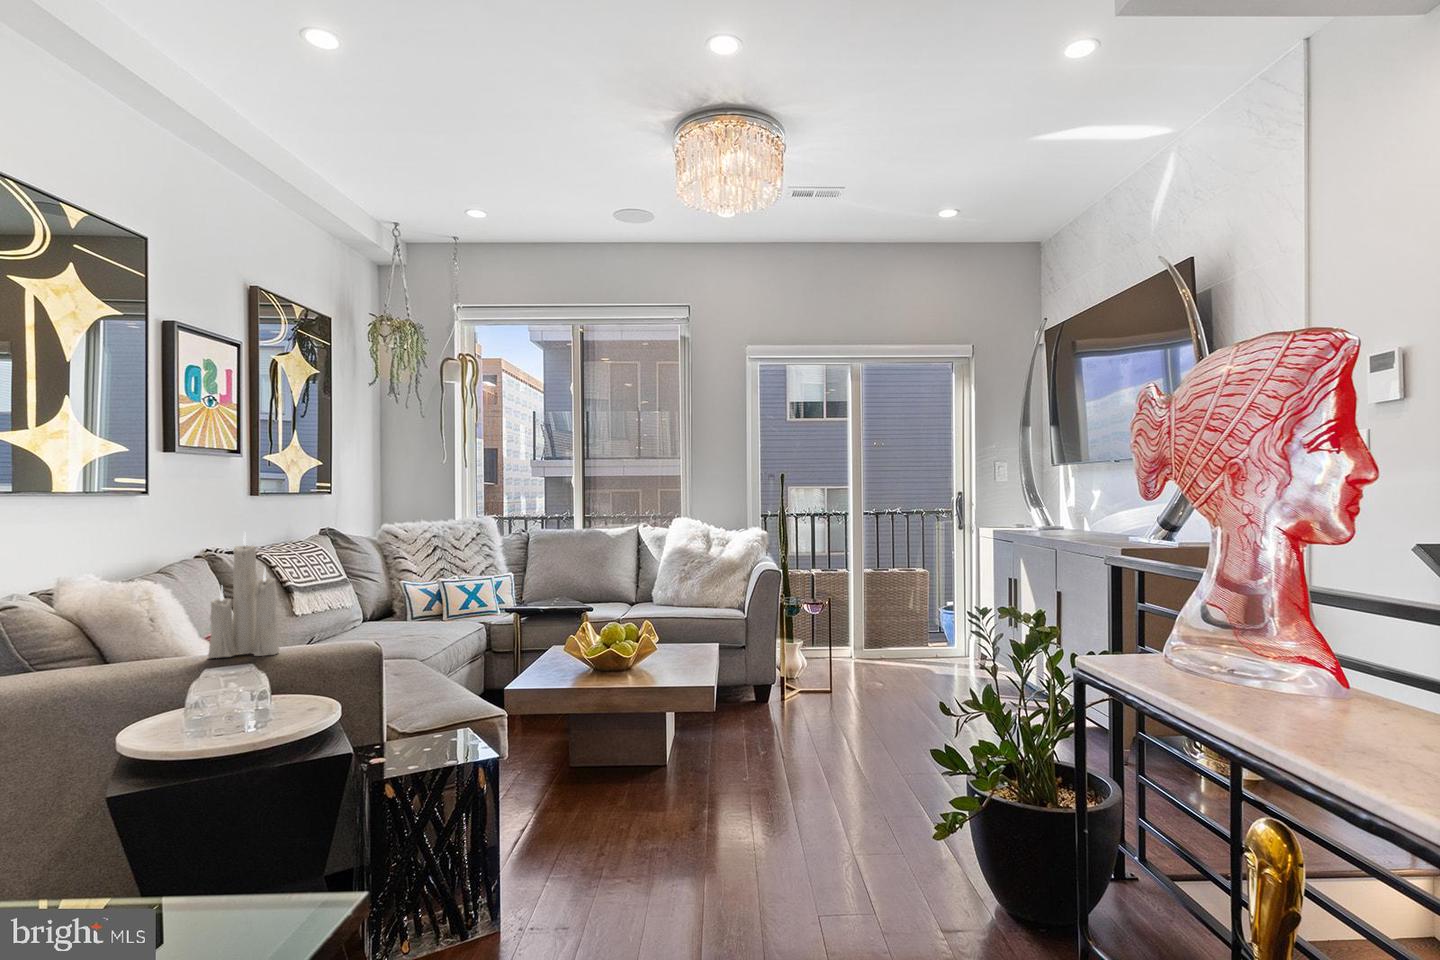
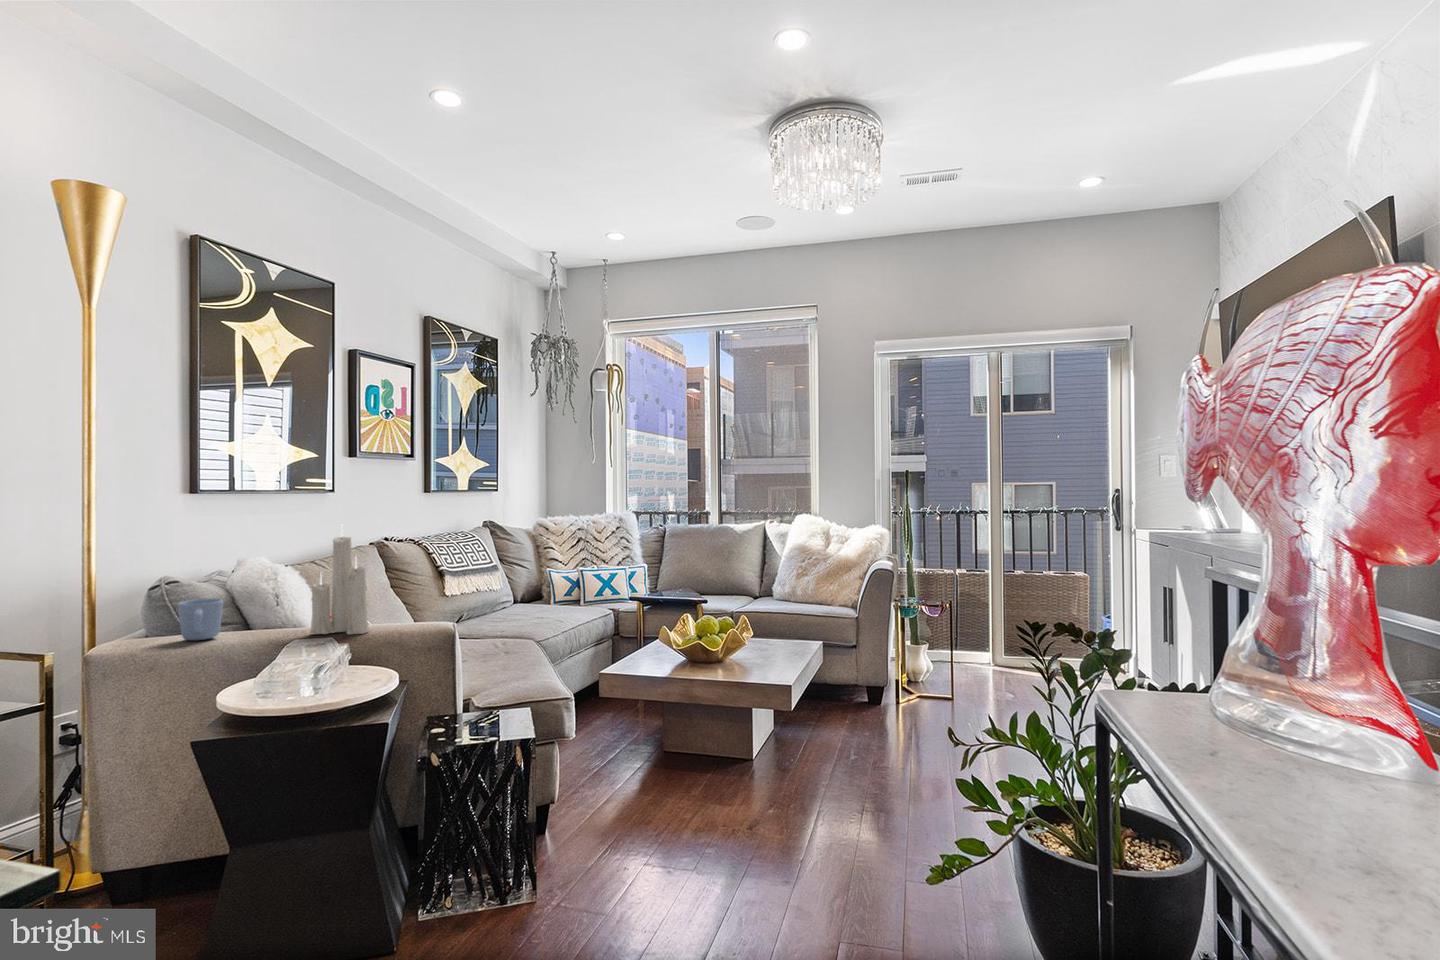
mug: none [41,622,97,672] -> present [178,598,223,640]

